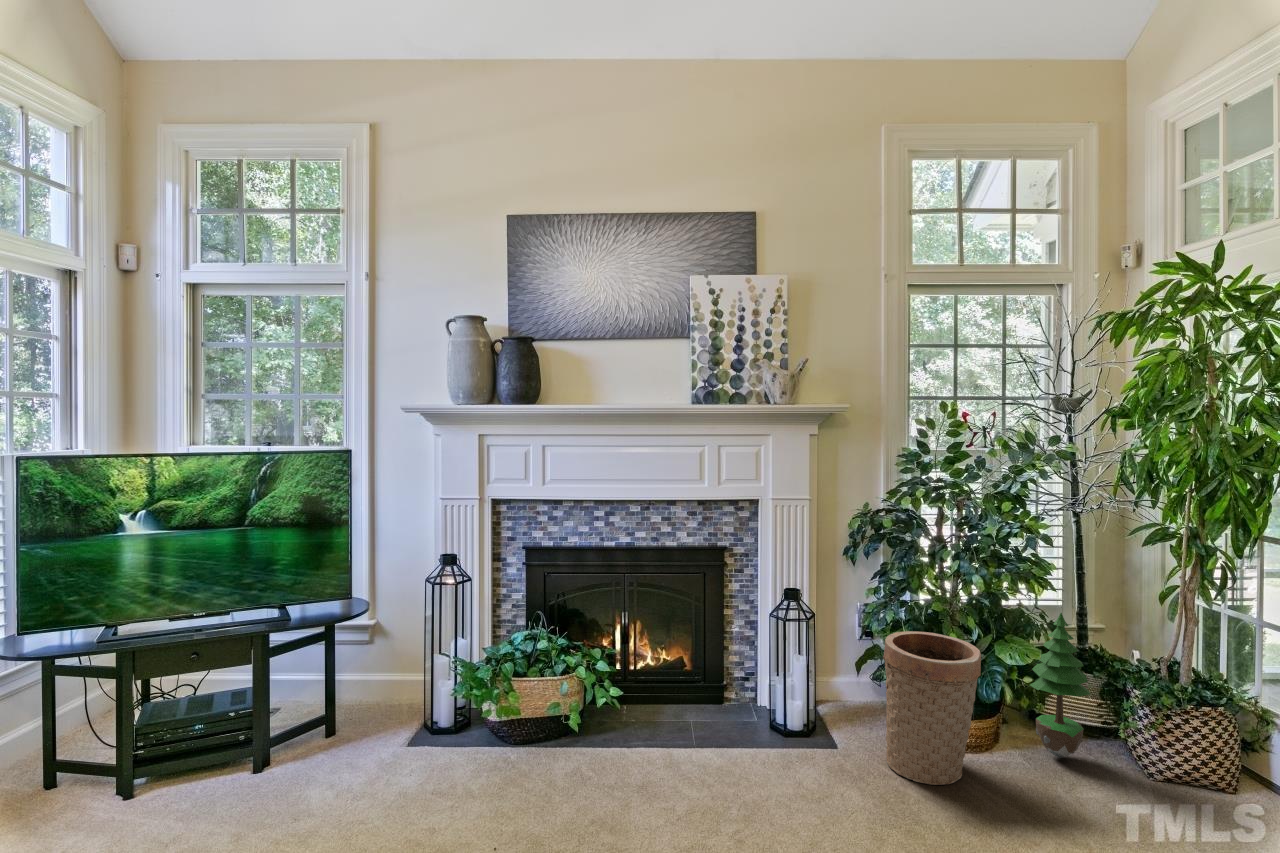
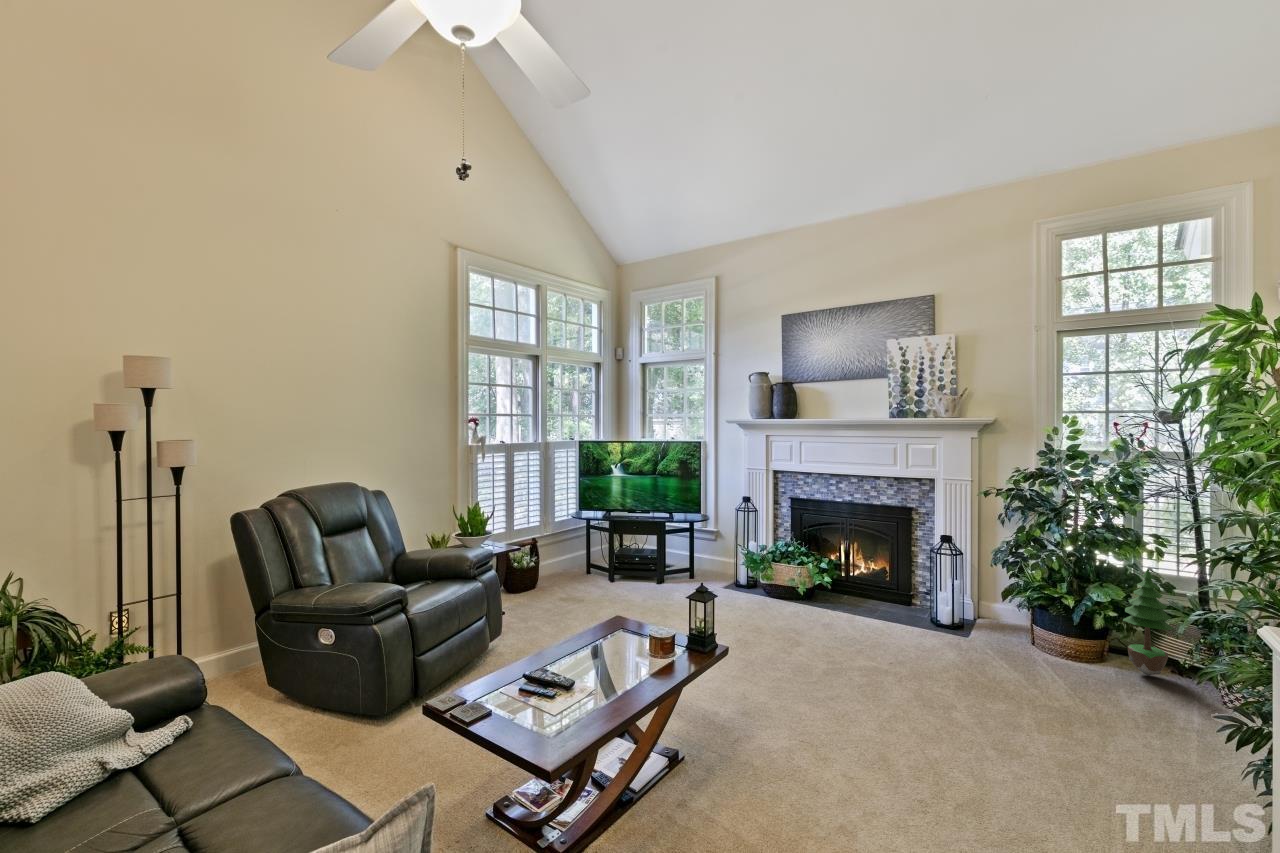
basket: present [883,631,981,785] -> none [990,567,1061,664]

